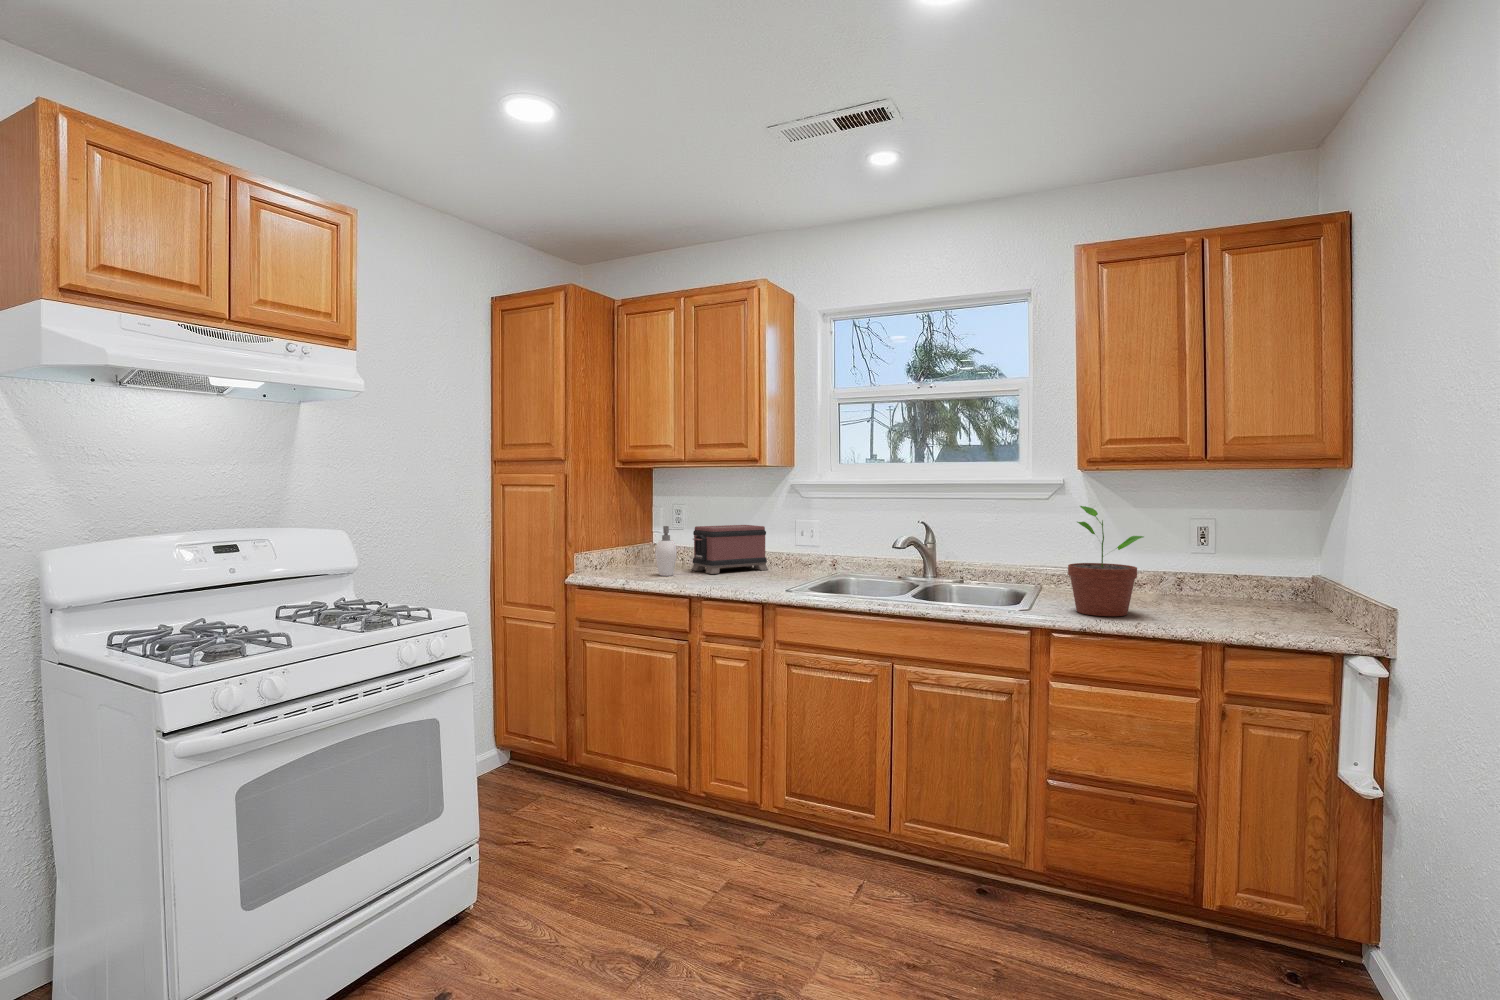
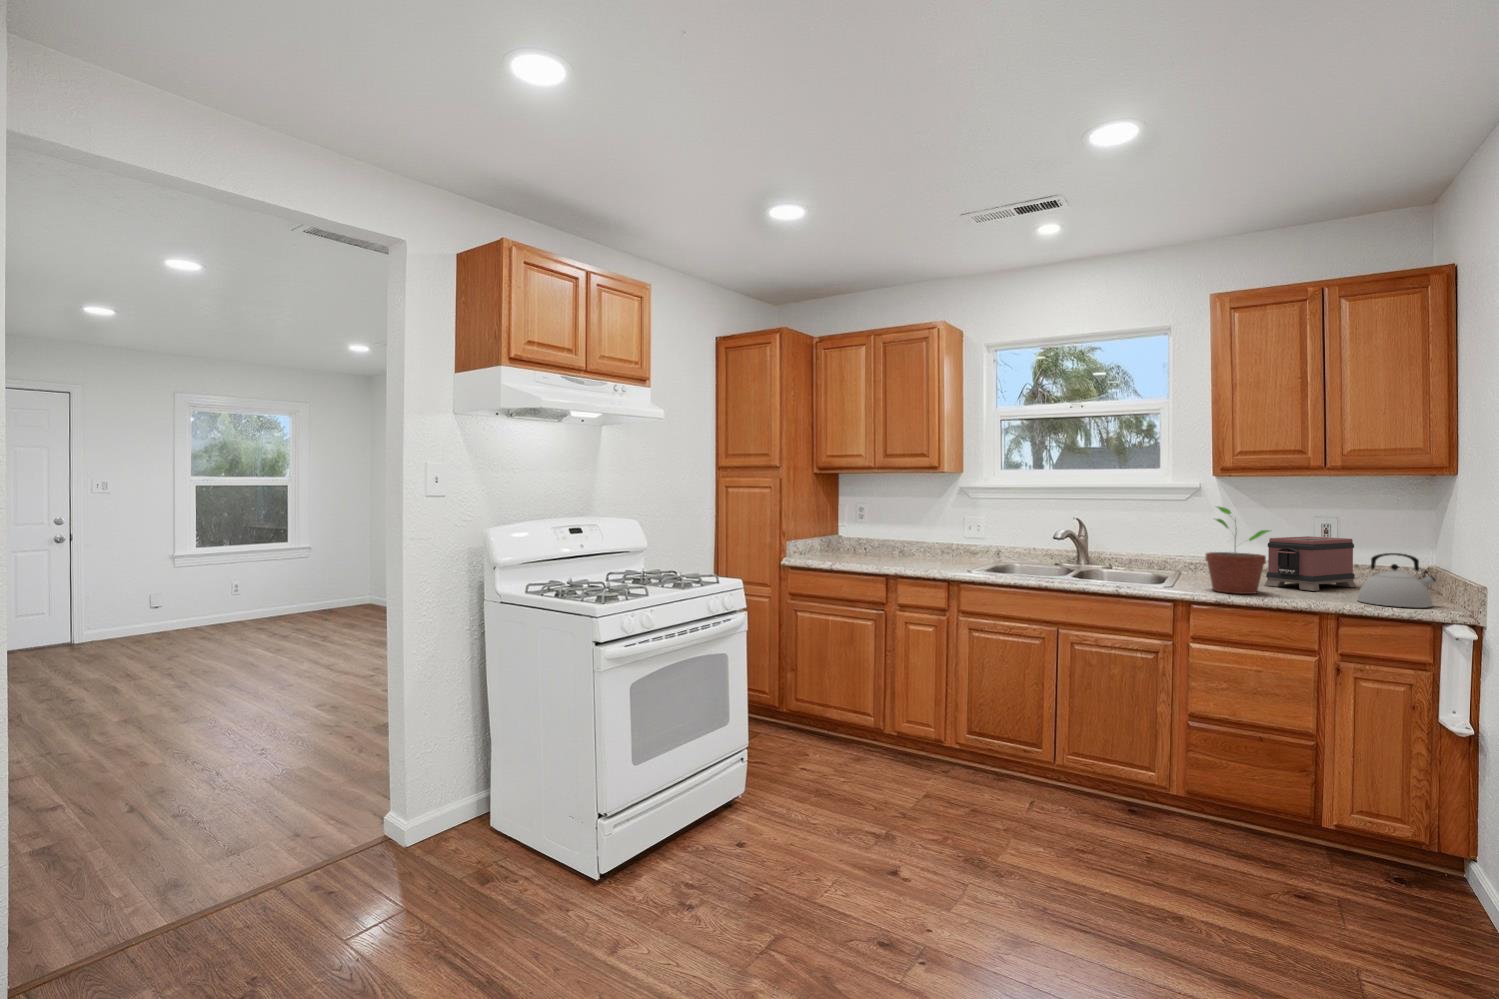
toaster: present [691,525,768,574] -> present [1264,536,1356,591]
soap dispenser: present [655,526,682,576] -> none [849,521,872,561]
kettle: none [1241,564,1330,633] -> present [1358,553,1436,608]

